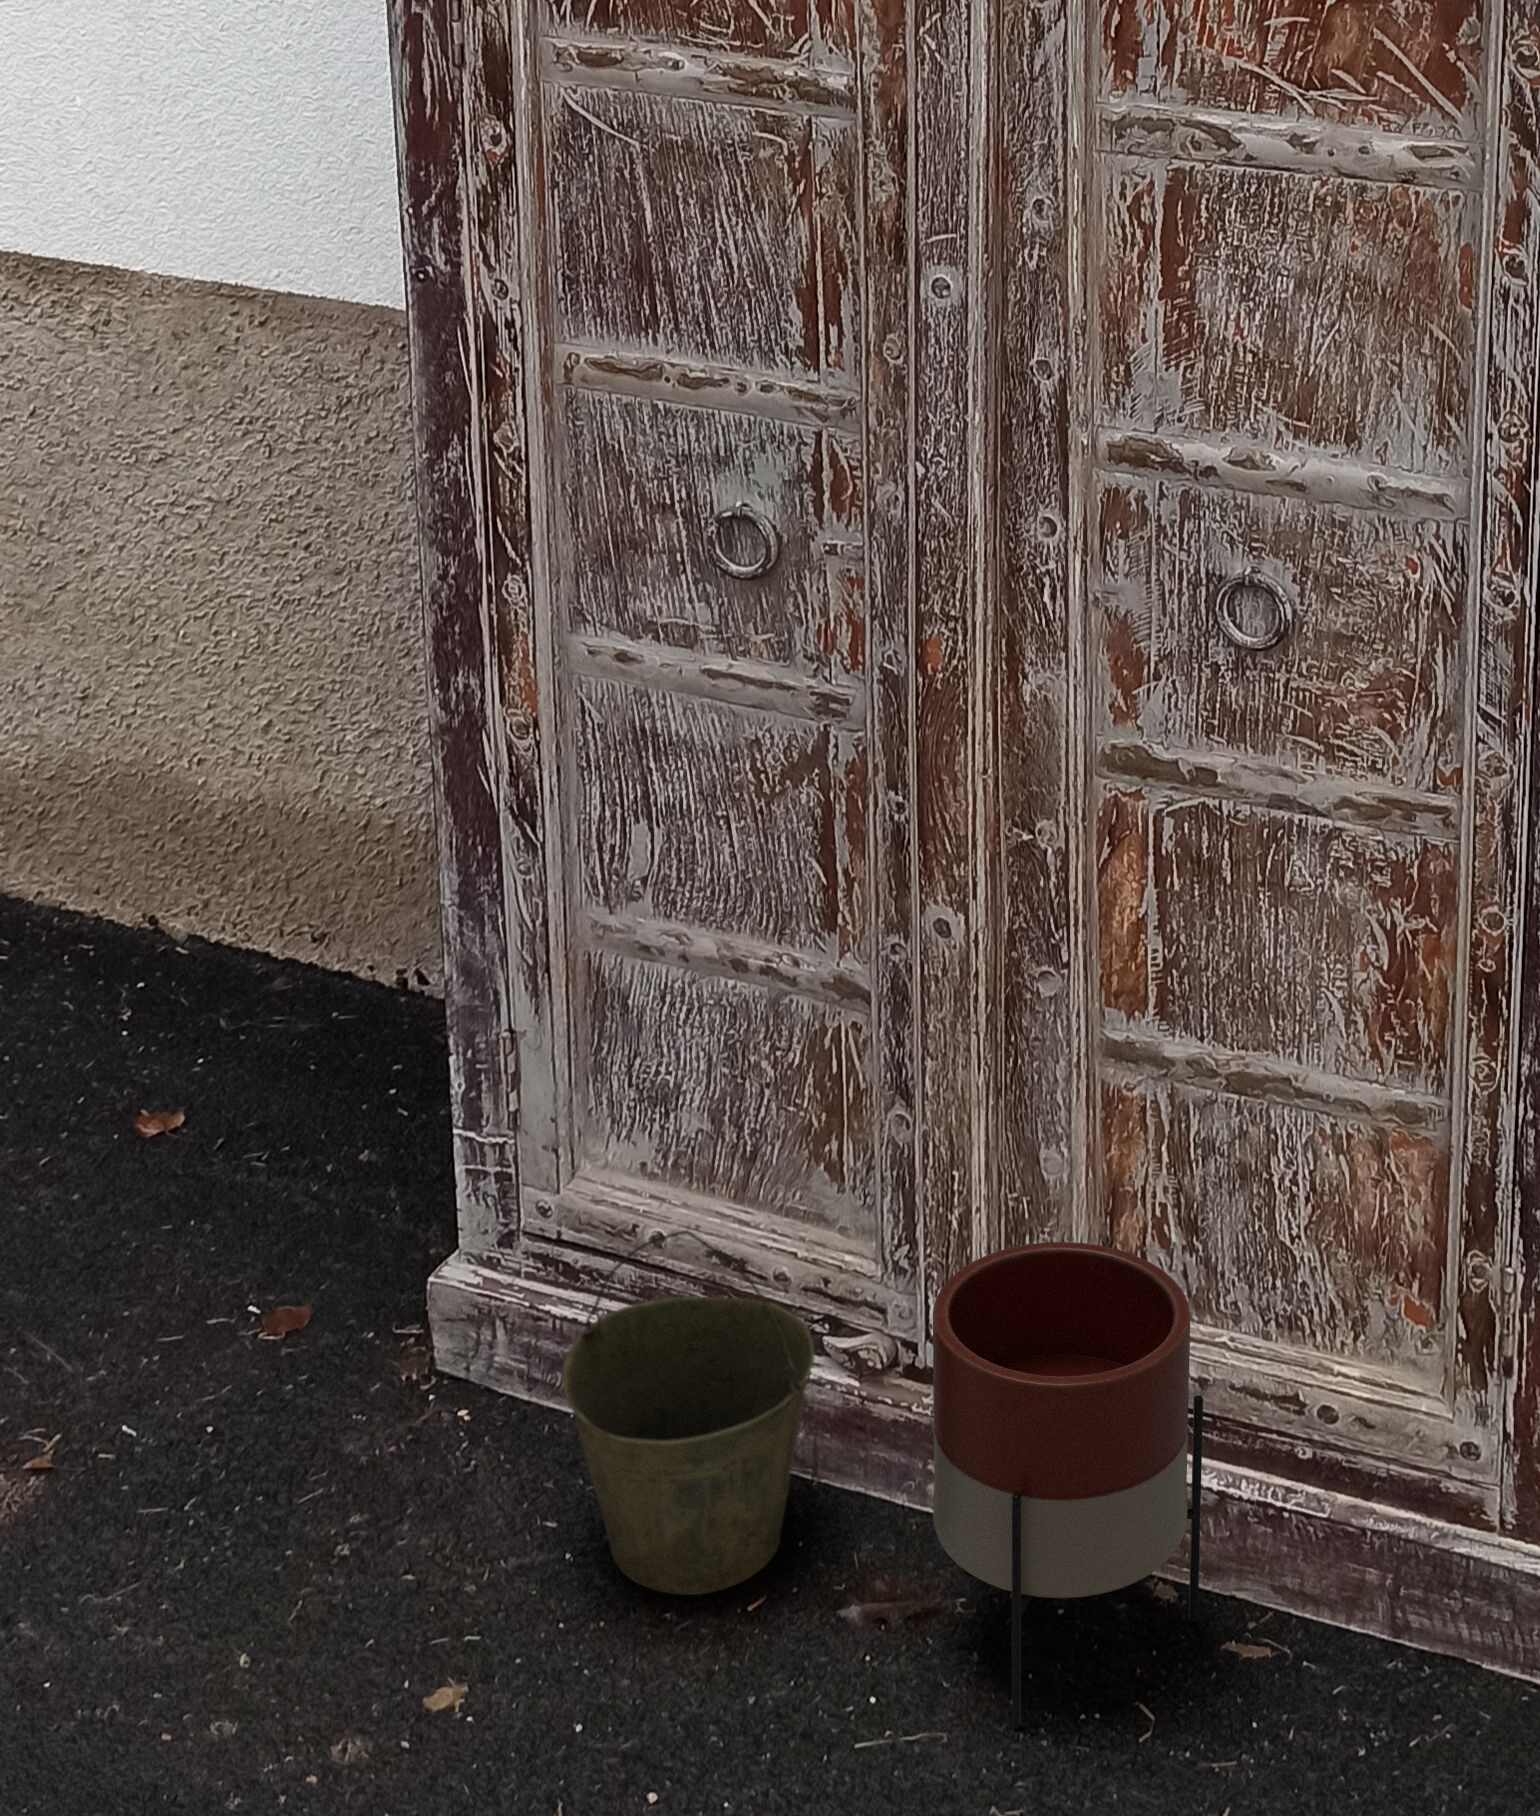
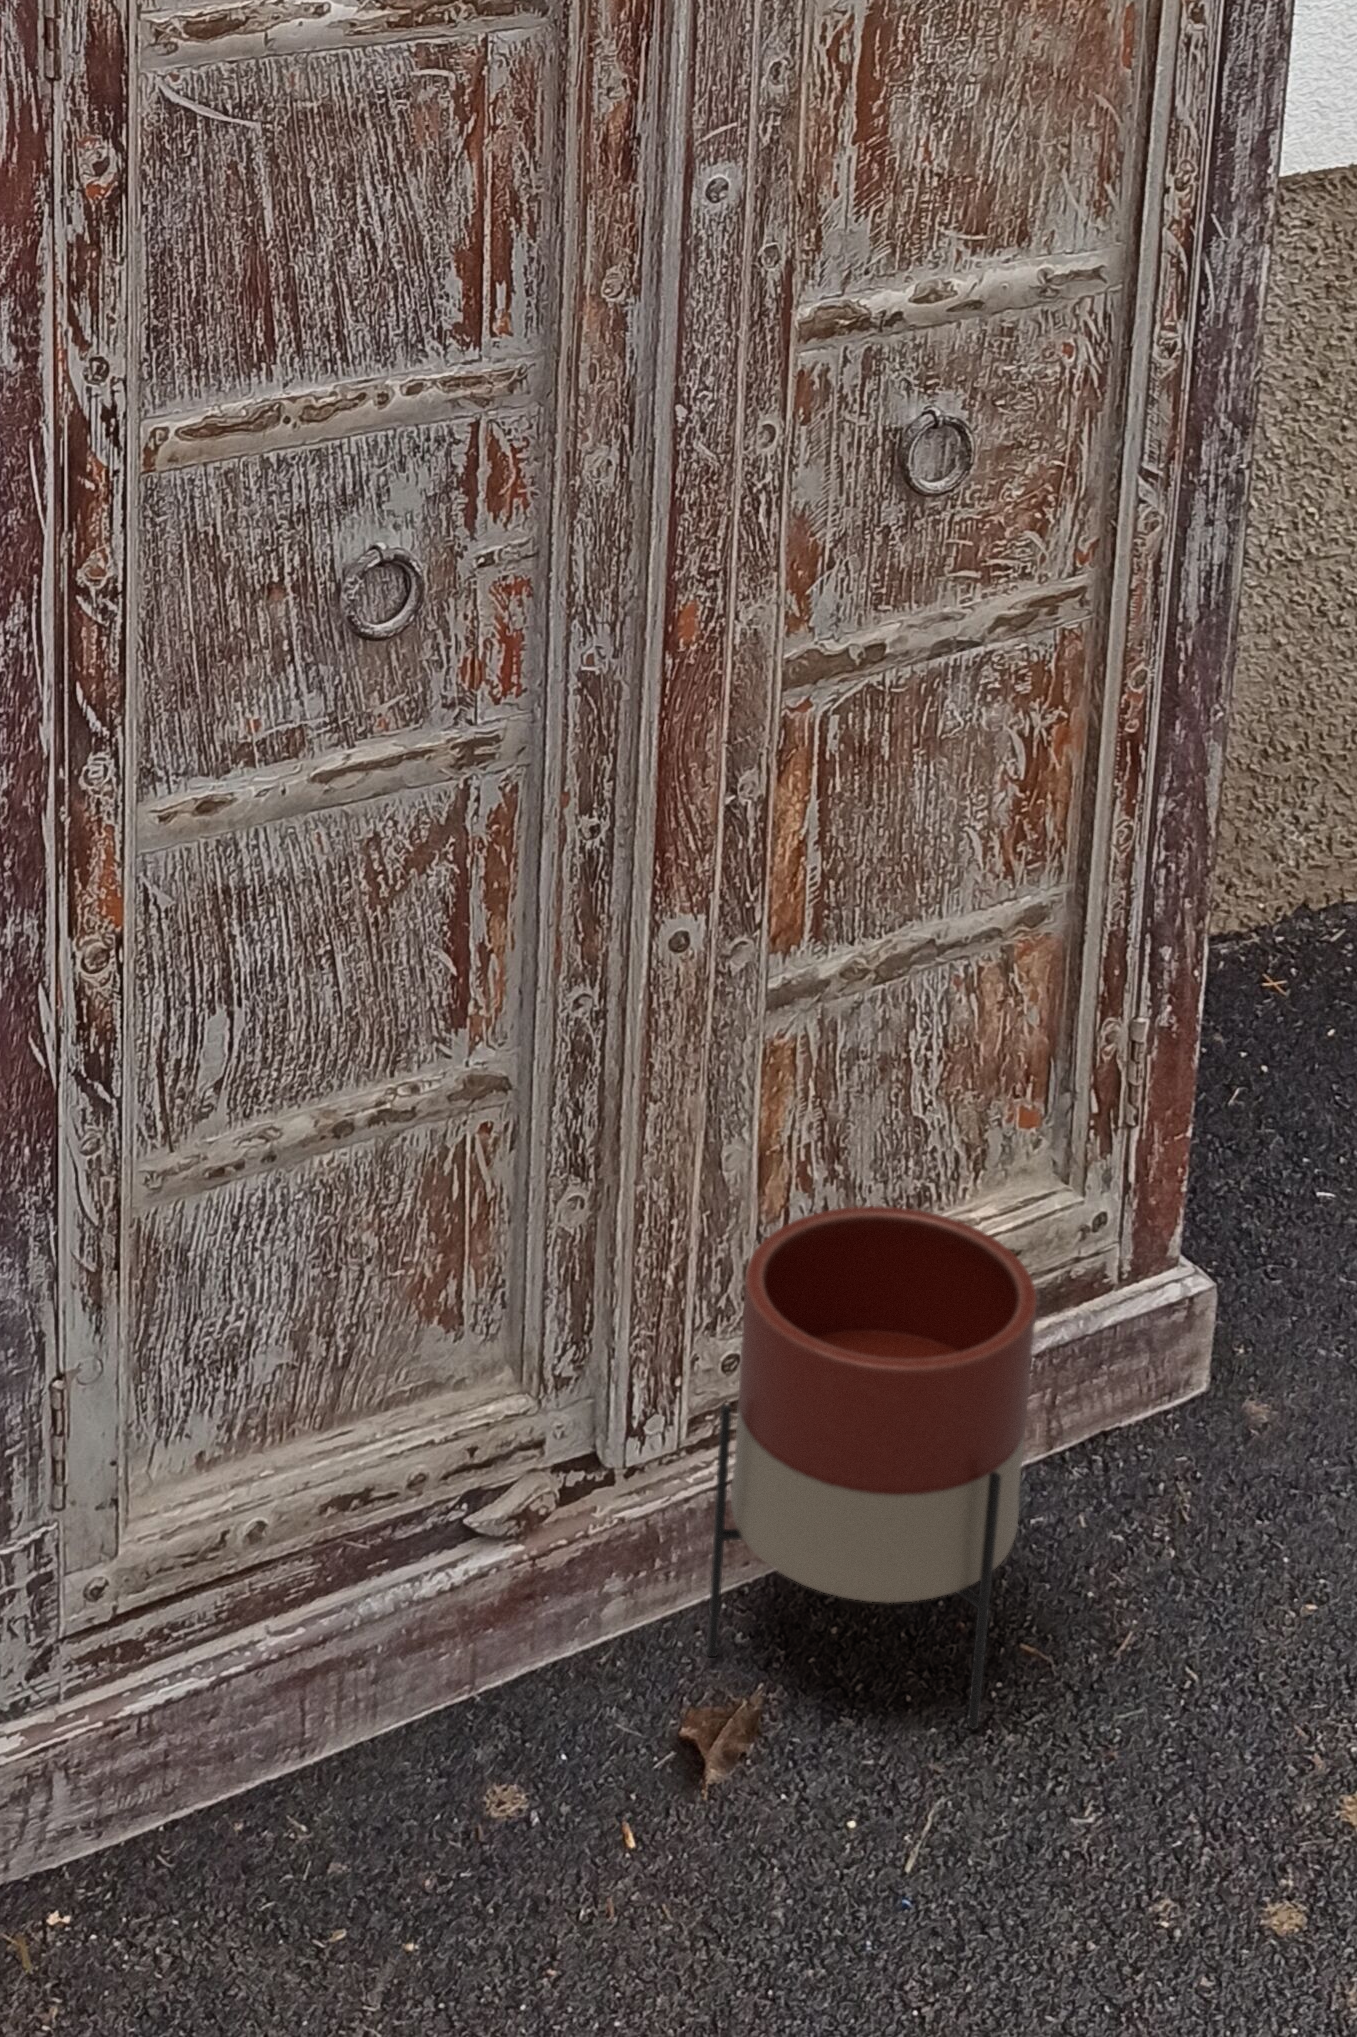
bucket: present [562,1231,815,1595] -> none [347,1436,648,1881]

